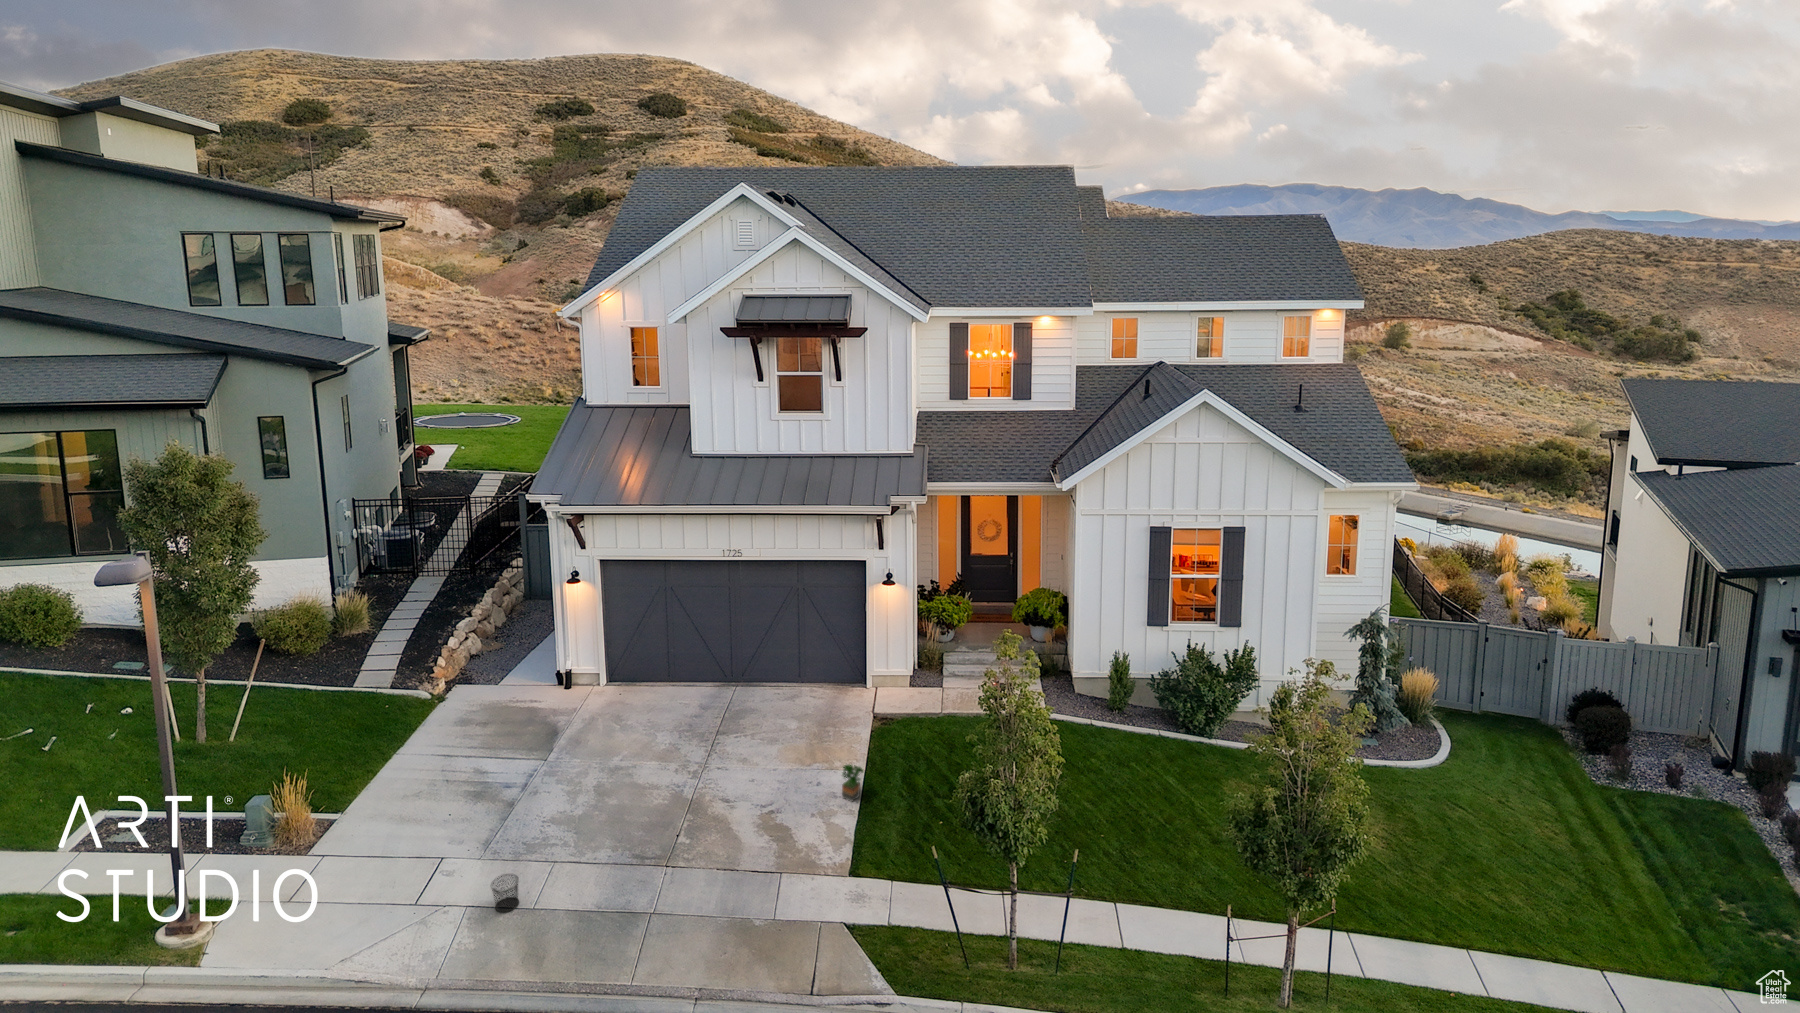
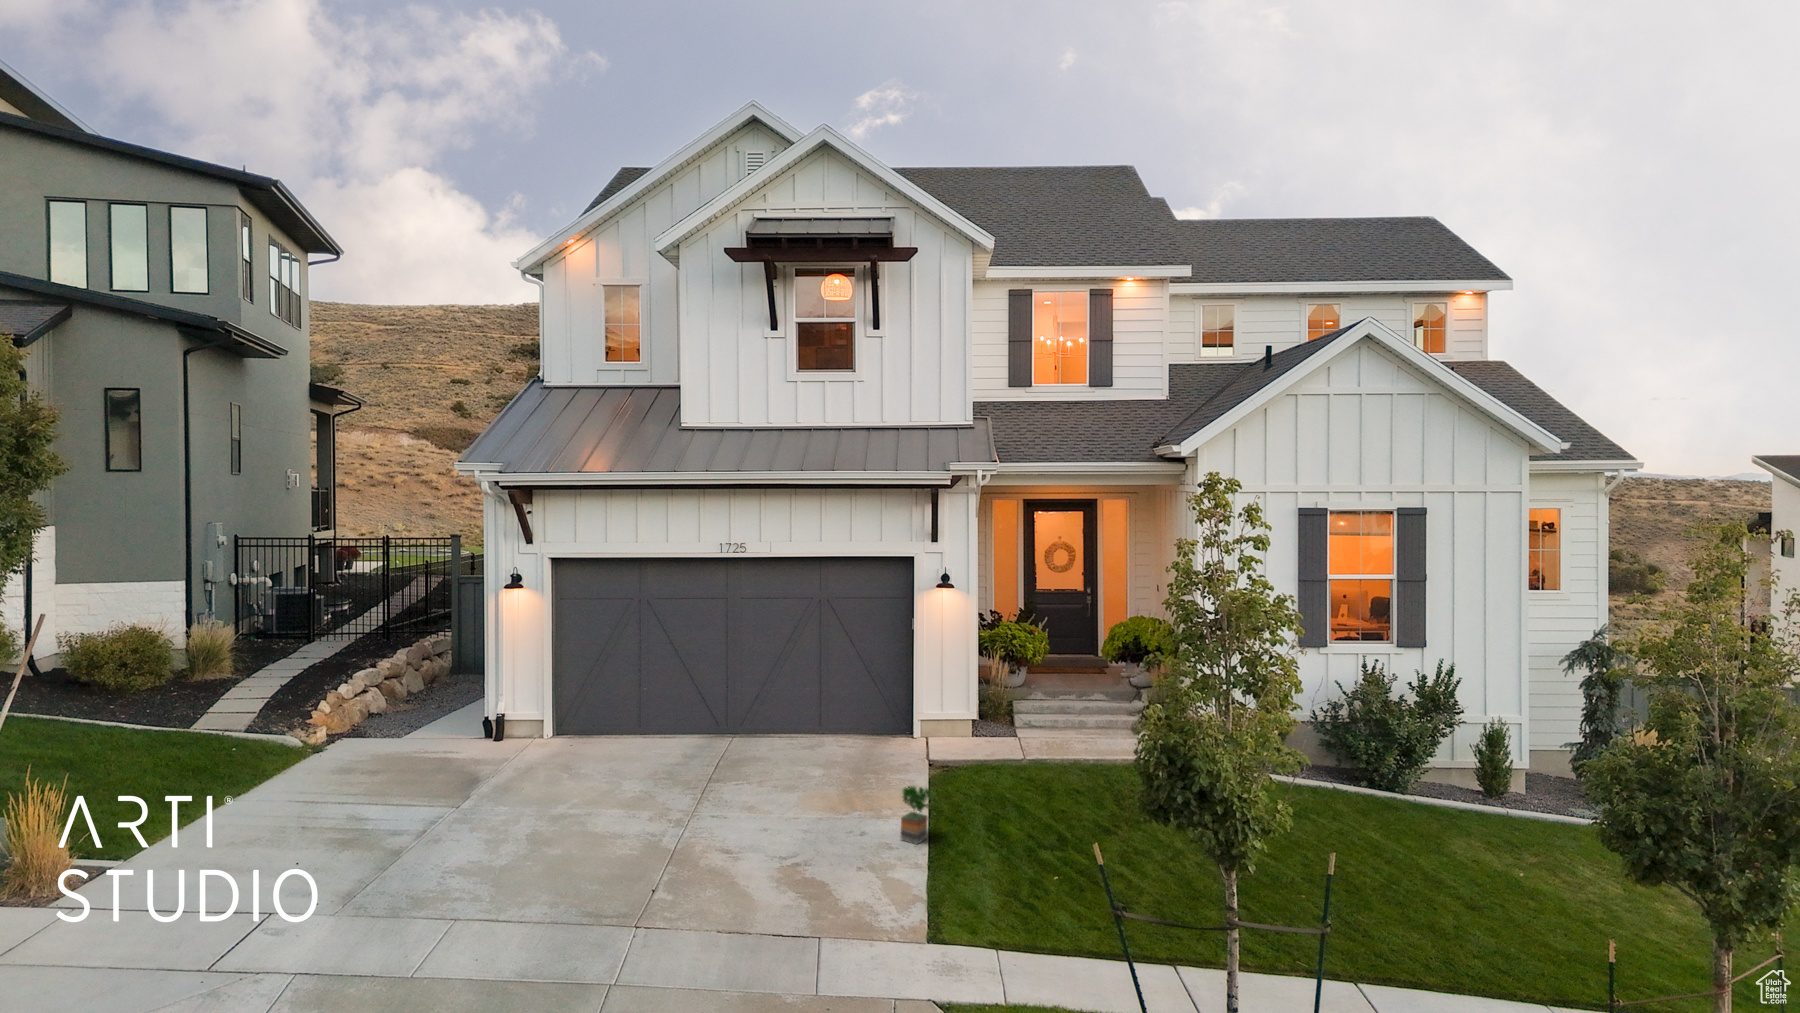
waste bin: present [492,874,518,913] -> none [333,901,383,966]

